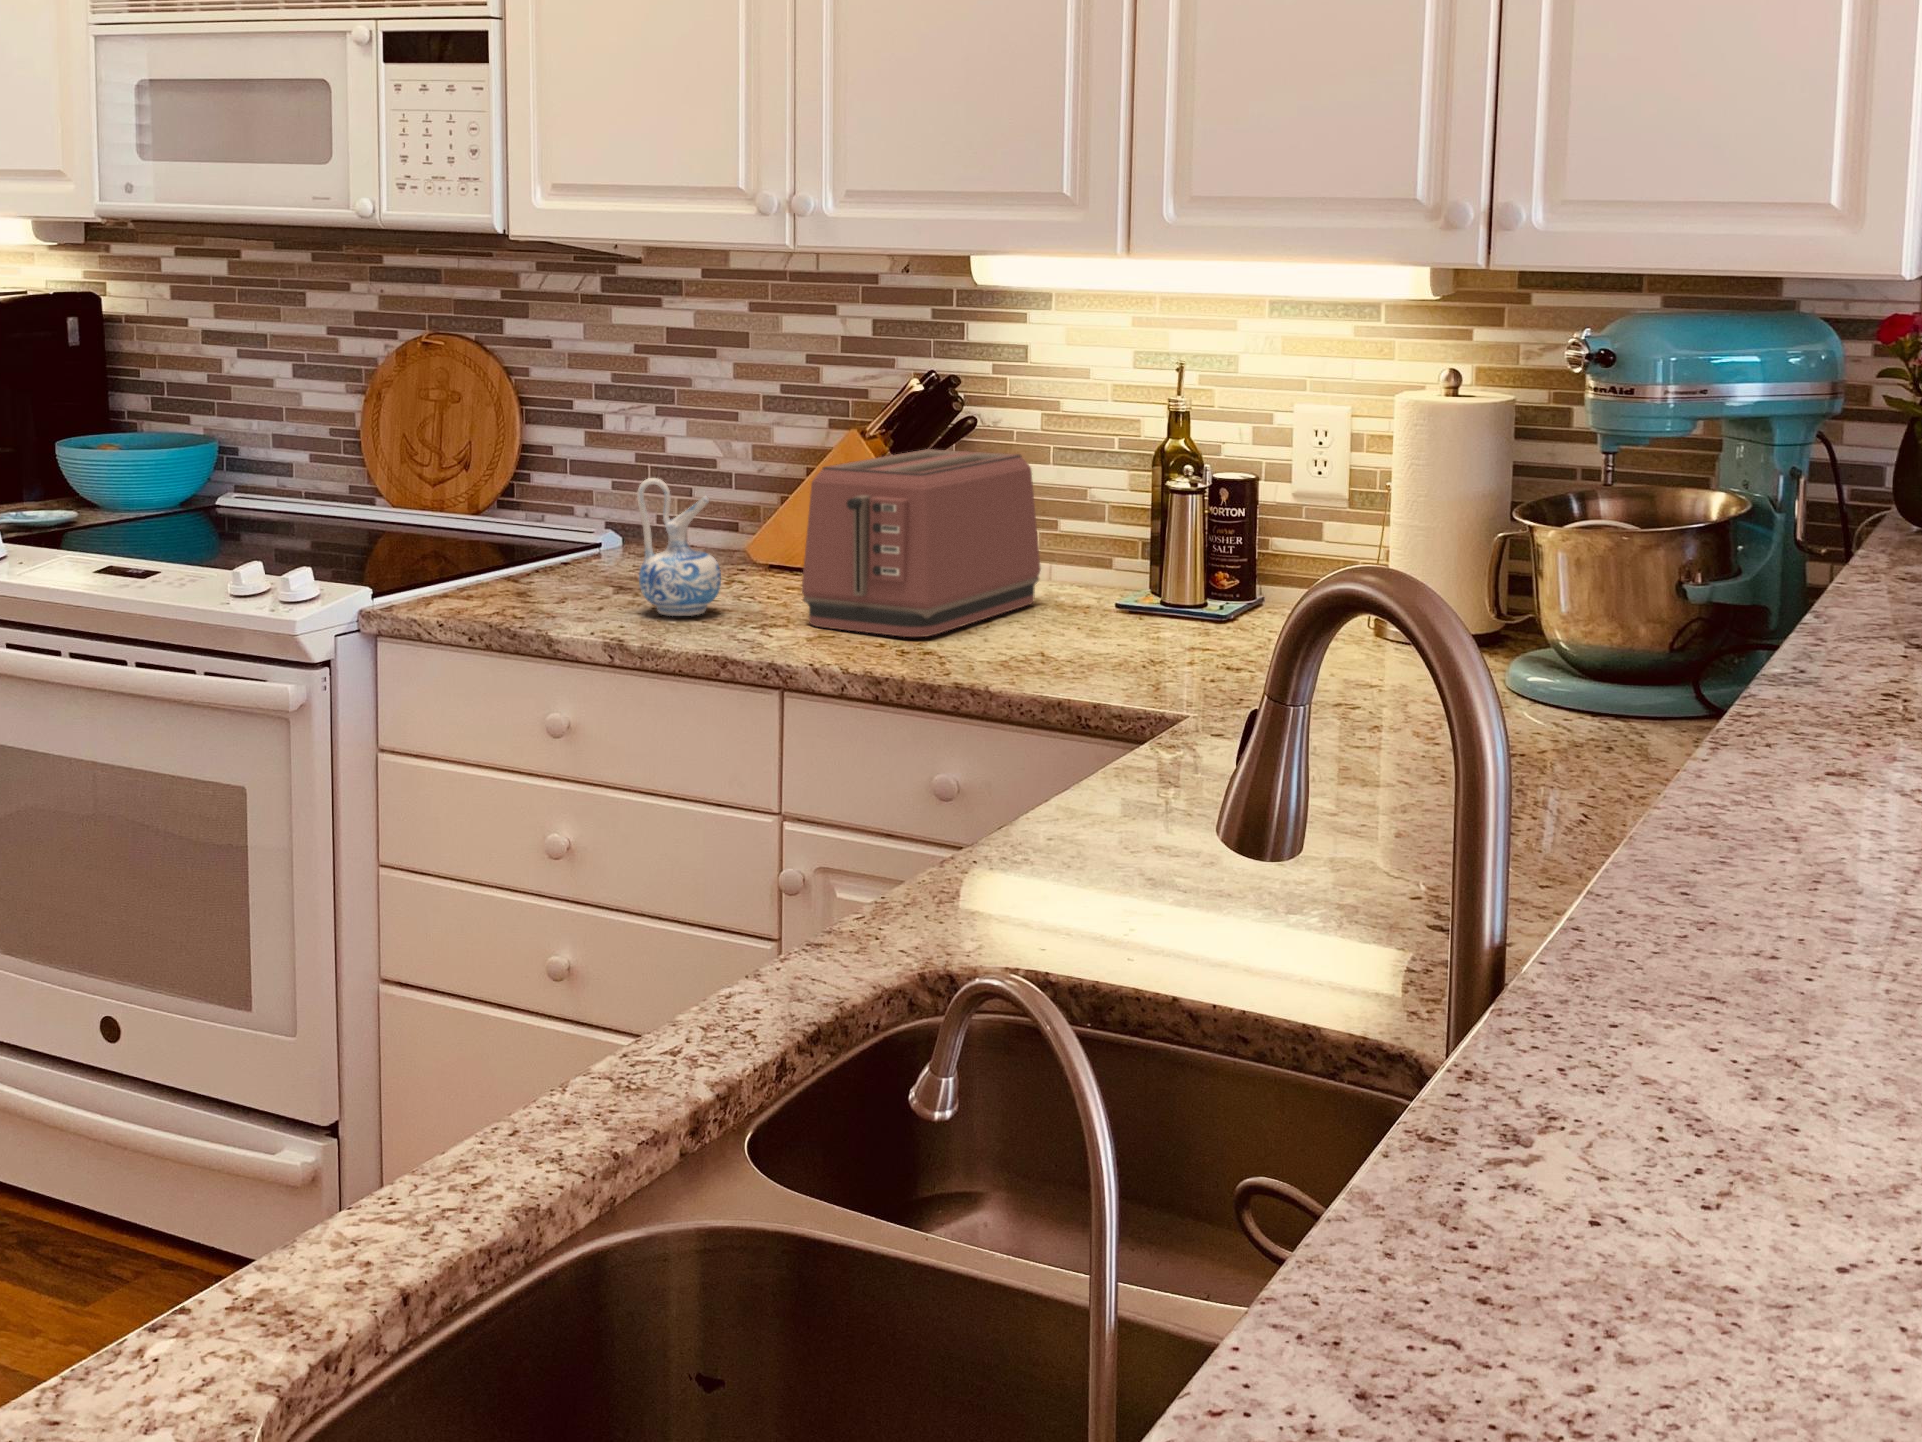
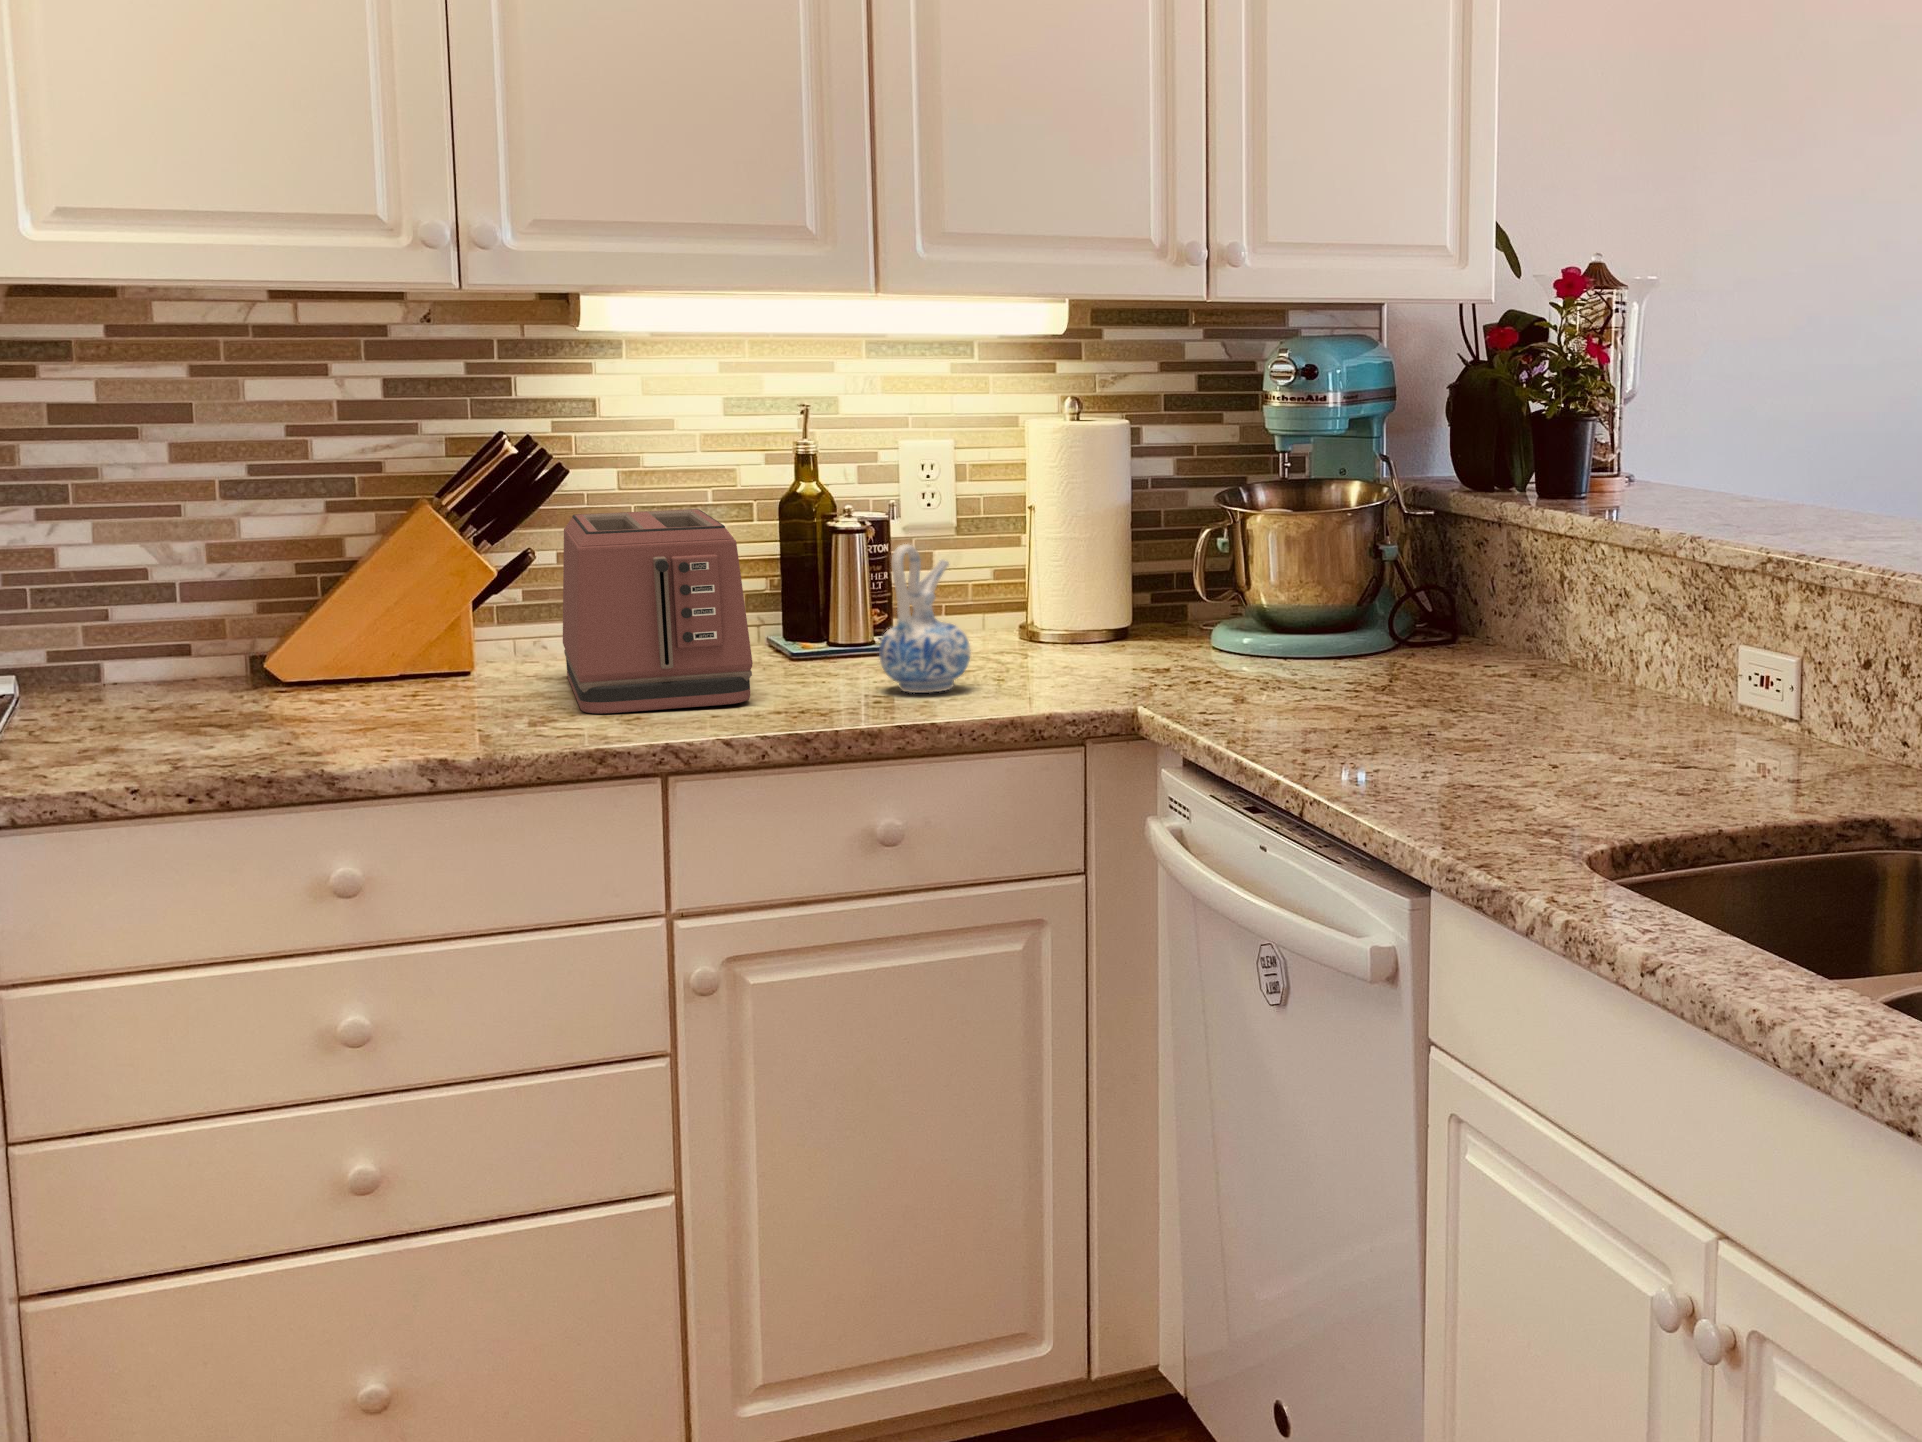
ceramic pitcher: present [637,478,721,616] -> present [879,544,970,693]

